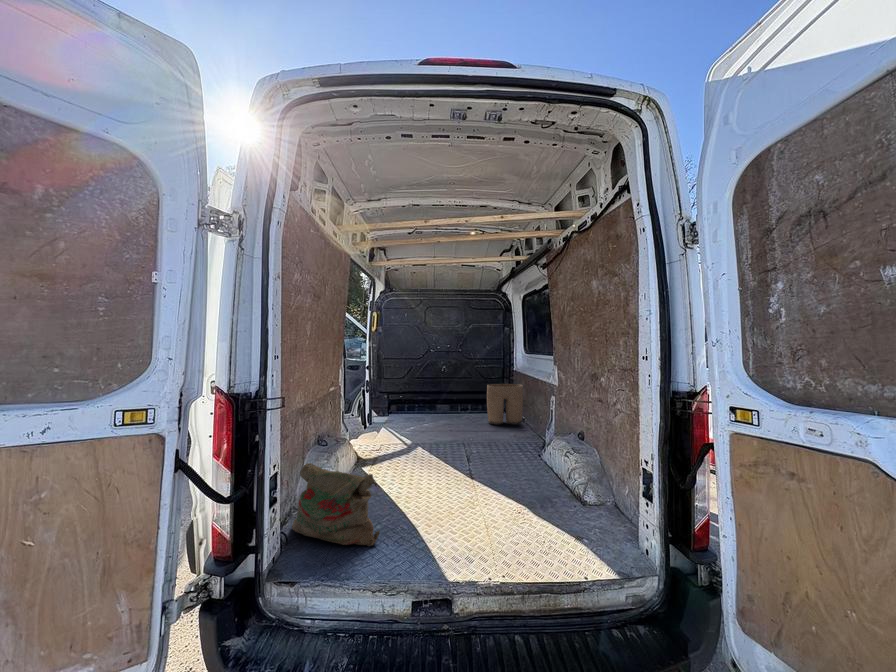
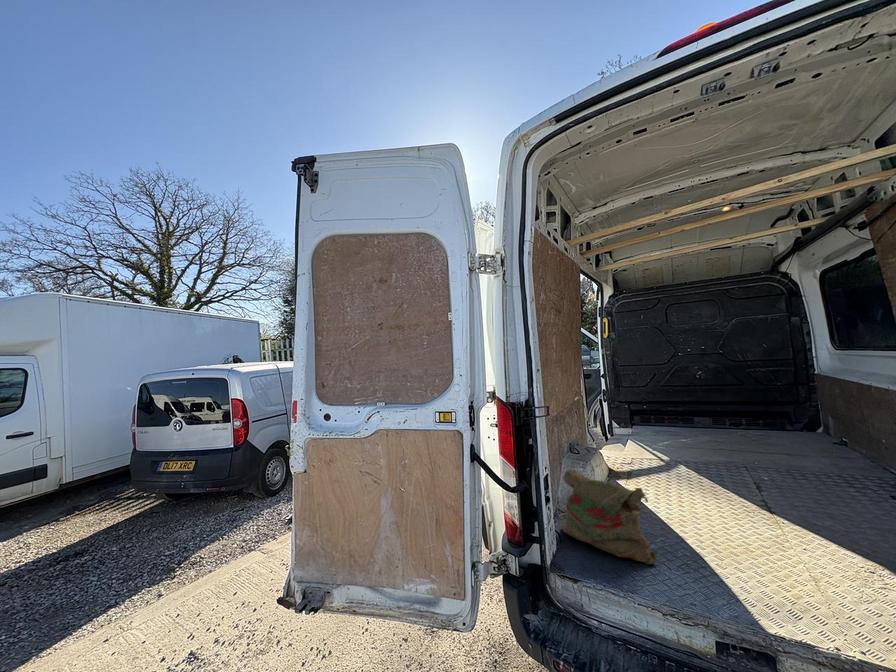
laundry basket: present [487,384,523,425] -> none [770,392,838,447]

